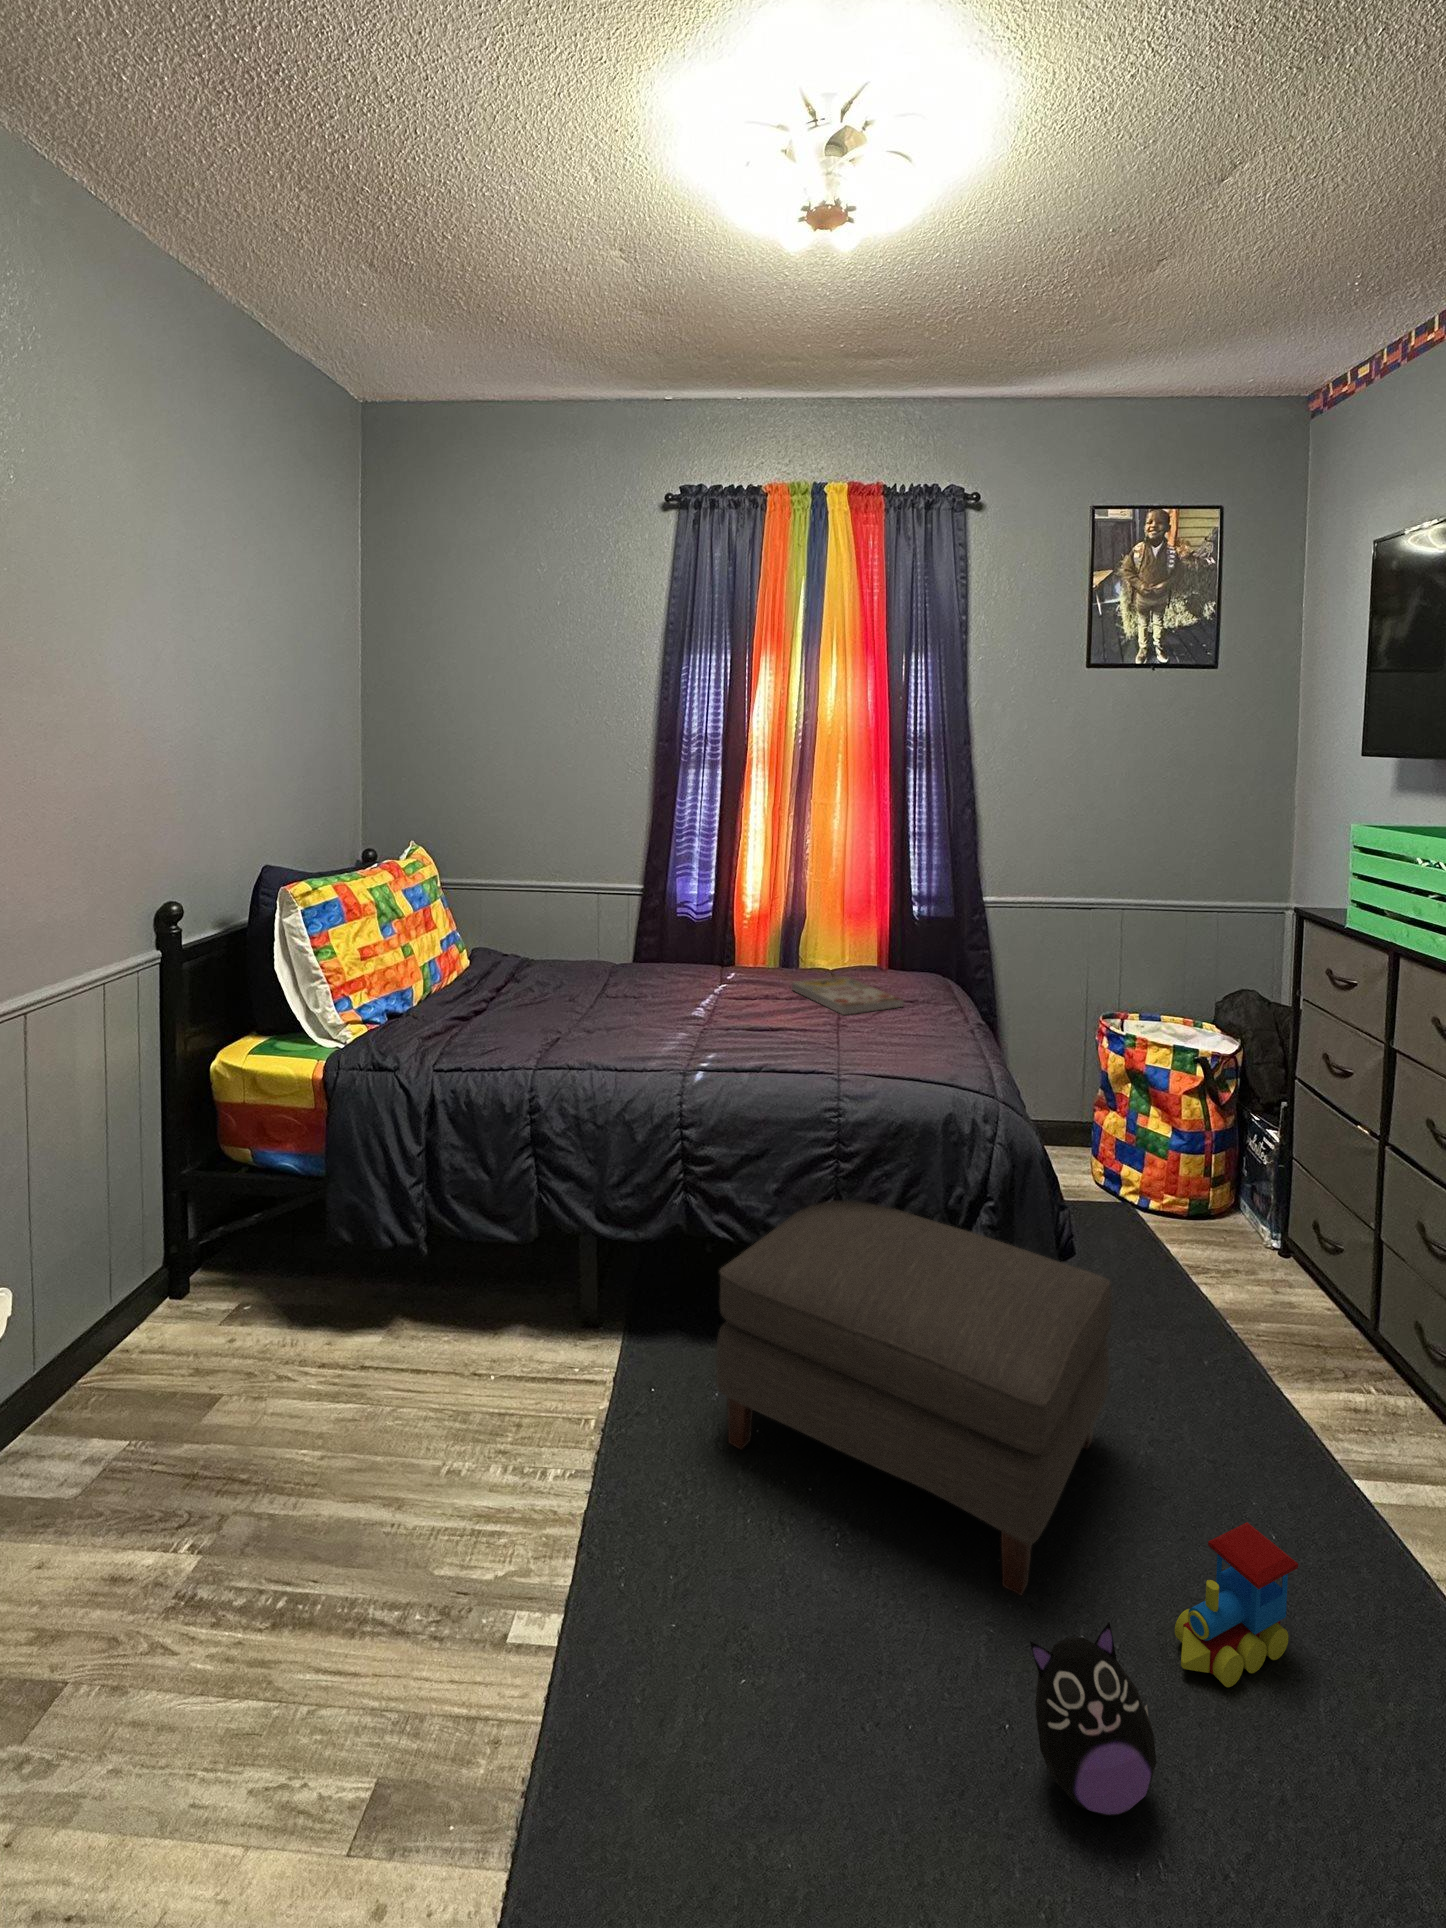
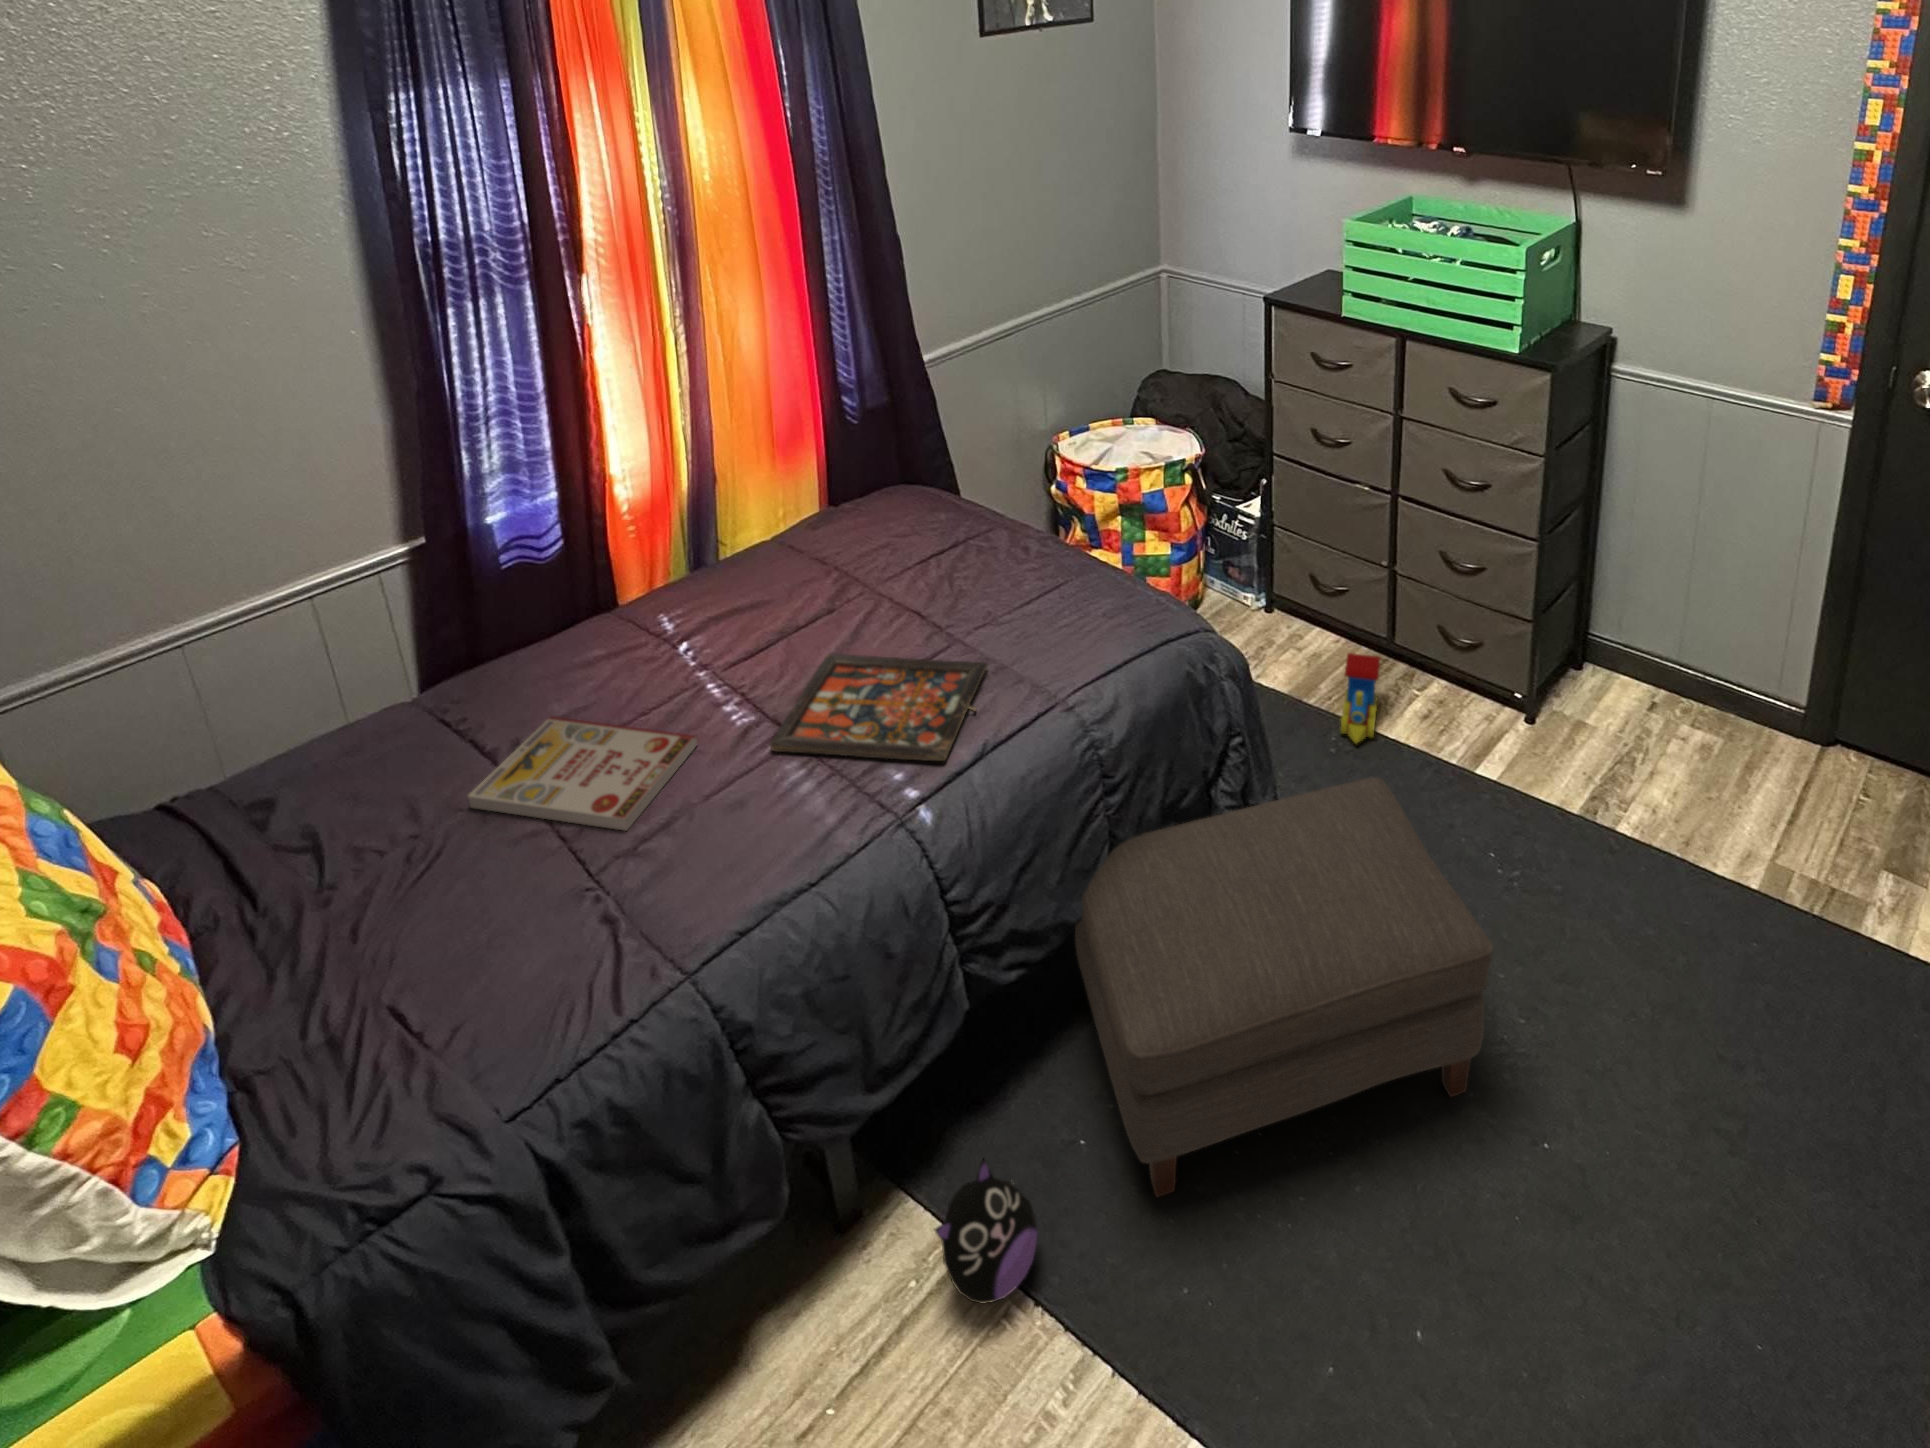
book: present [792,976,904,1015] -> present [468,717,698,831]
board game: none [685,1002,835,1052] -> present [770,654,987,761]
toy train: present [1175,1522,1298,1687] -> present [1340,653,1380,743]
plush toy: present [1030,1622,1156,1816] -> present [935,1160,1038,1304]

